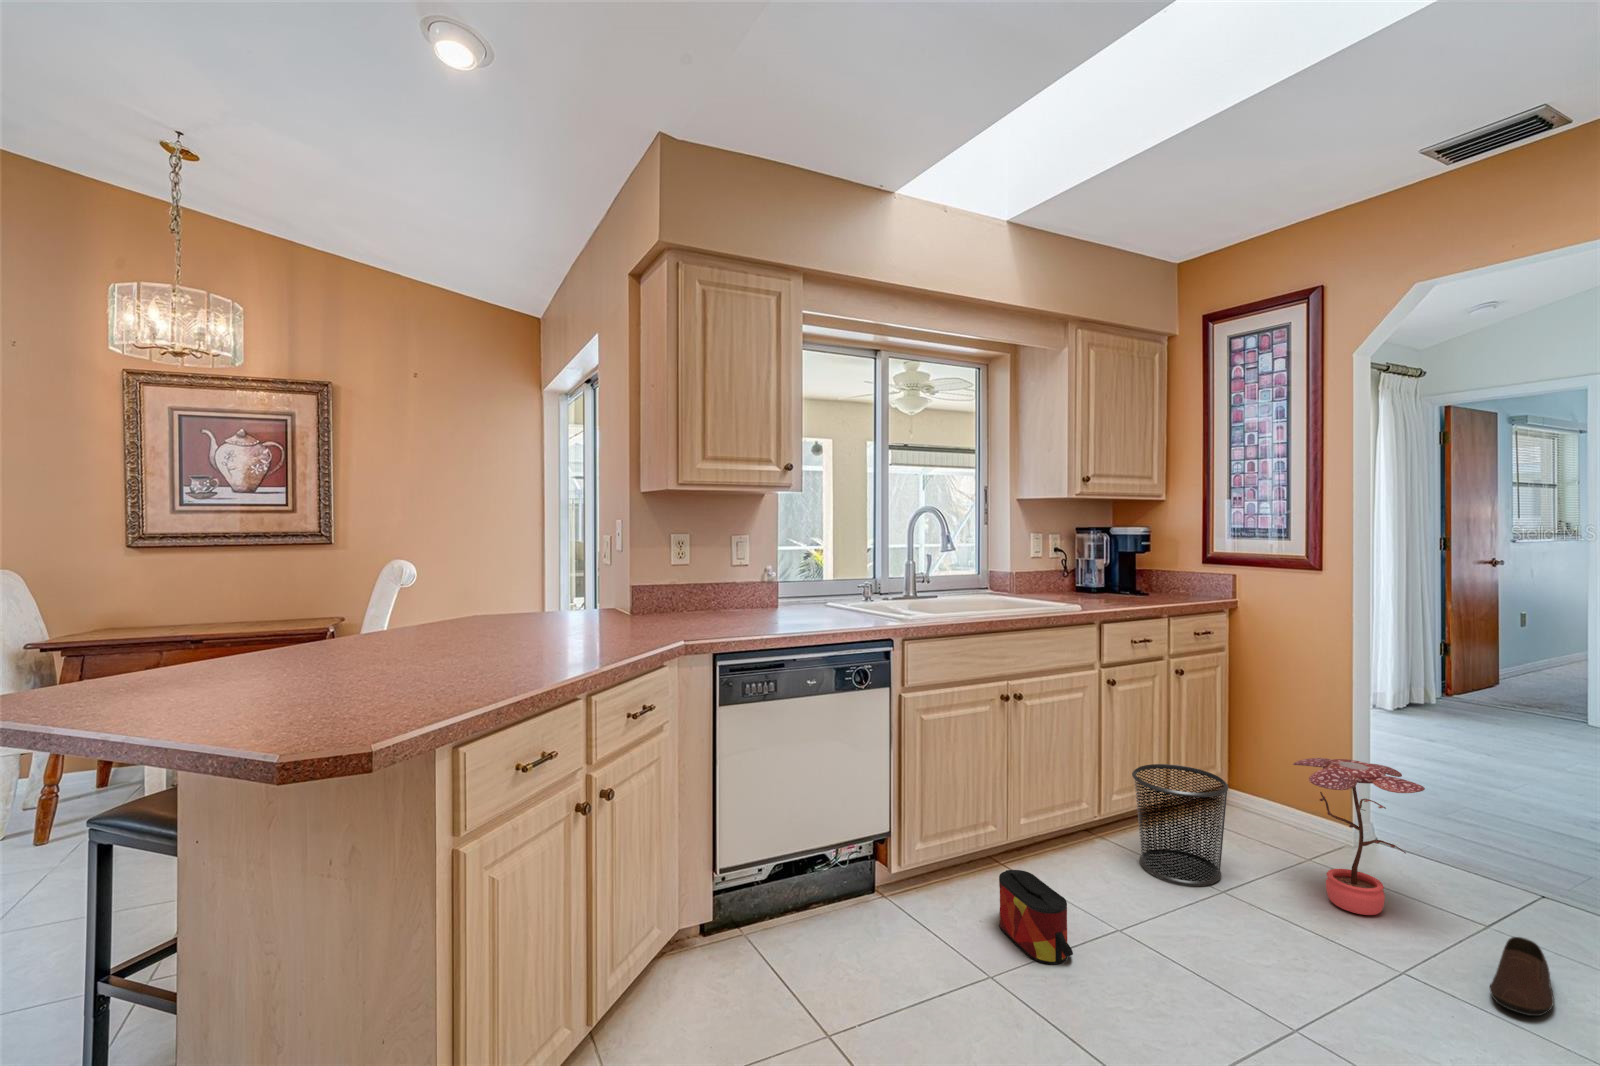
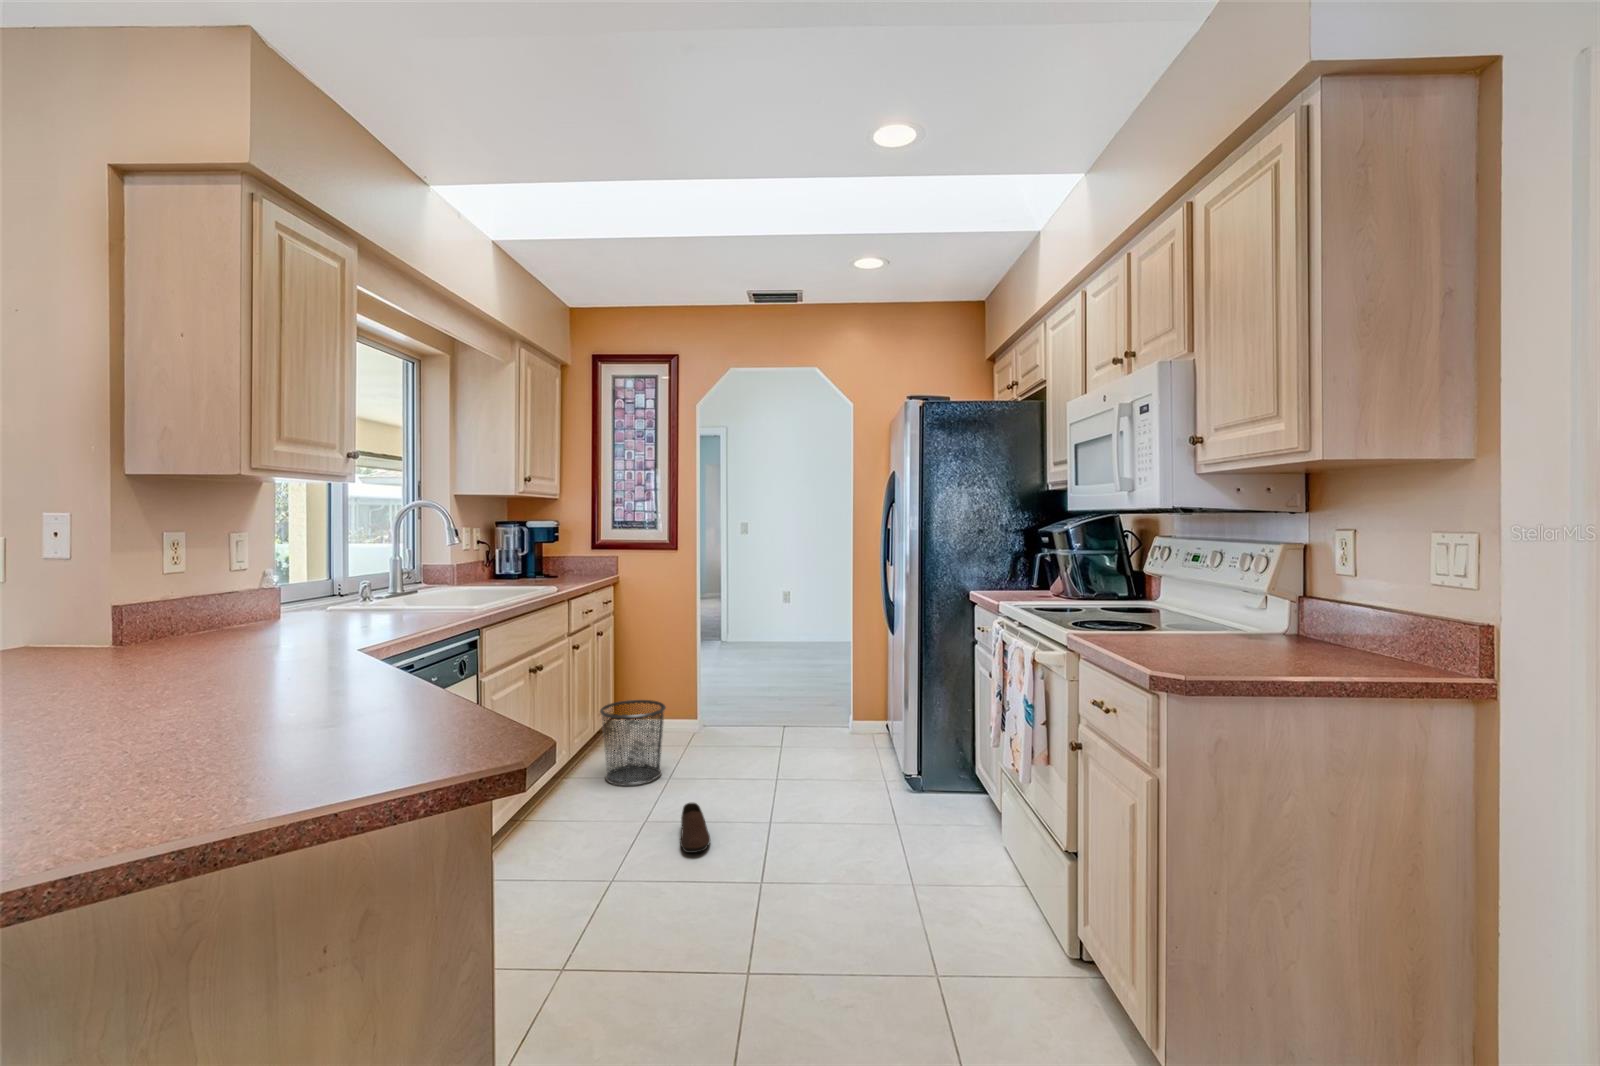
potted plant: present [1293,758,1425,915] -> none [695,667,765,762]
bag: present [999,870,1073,964] -> none [556,804,635,863]
shoe: present [1490,937,1554,1016] -> present [680,803,710,853]

